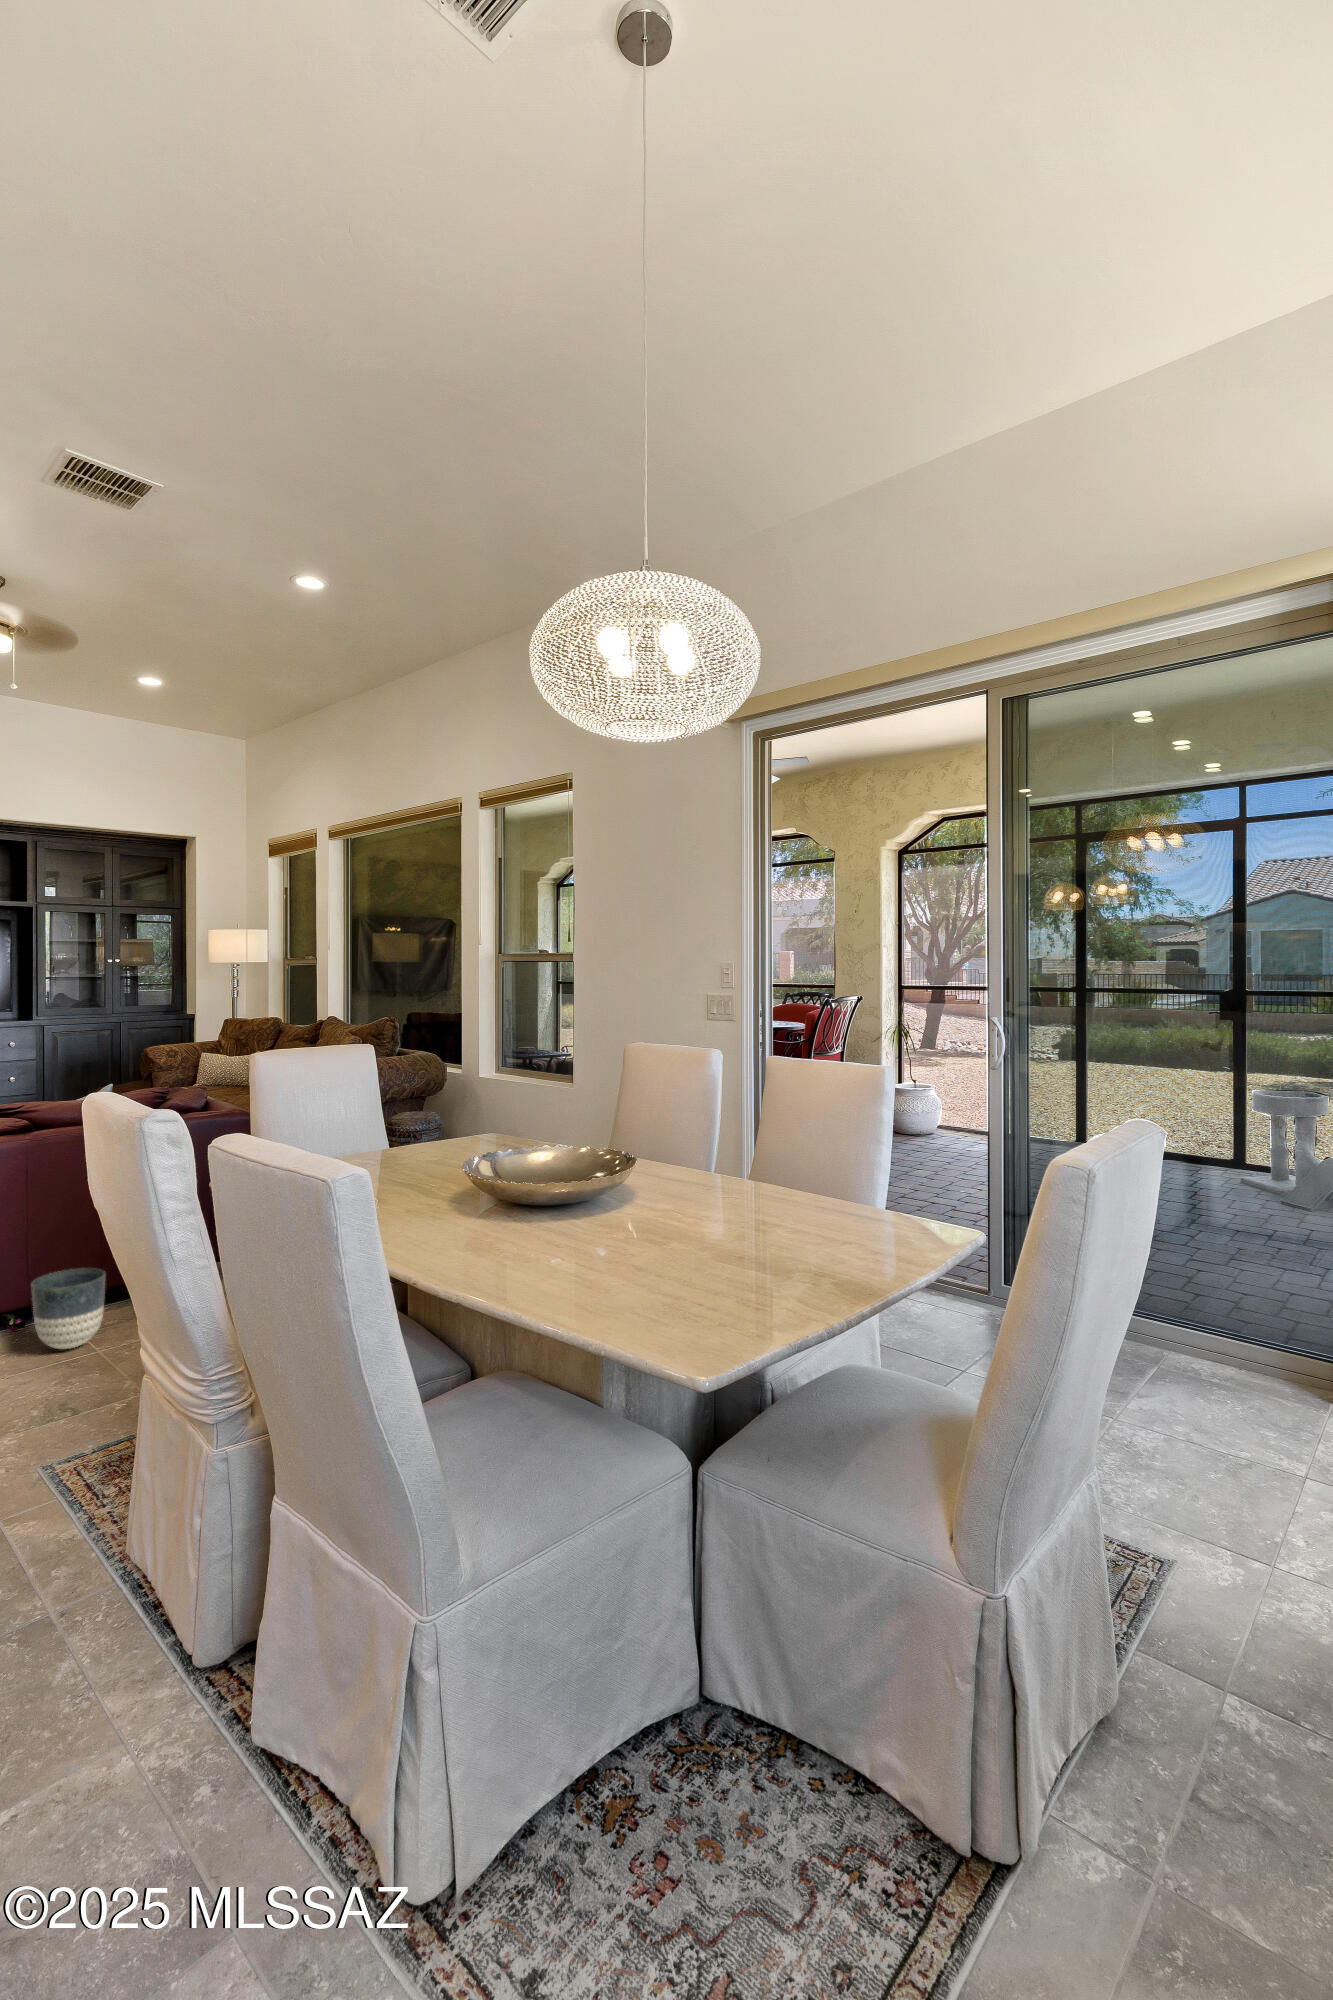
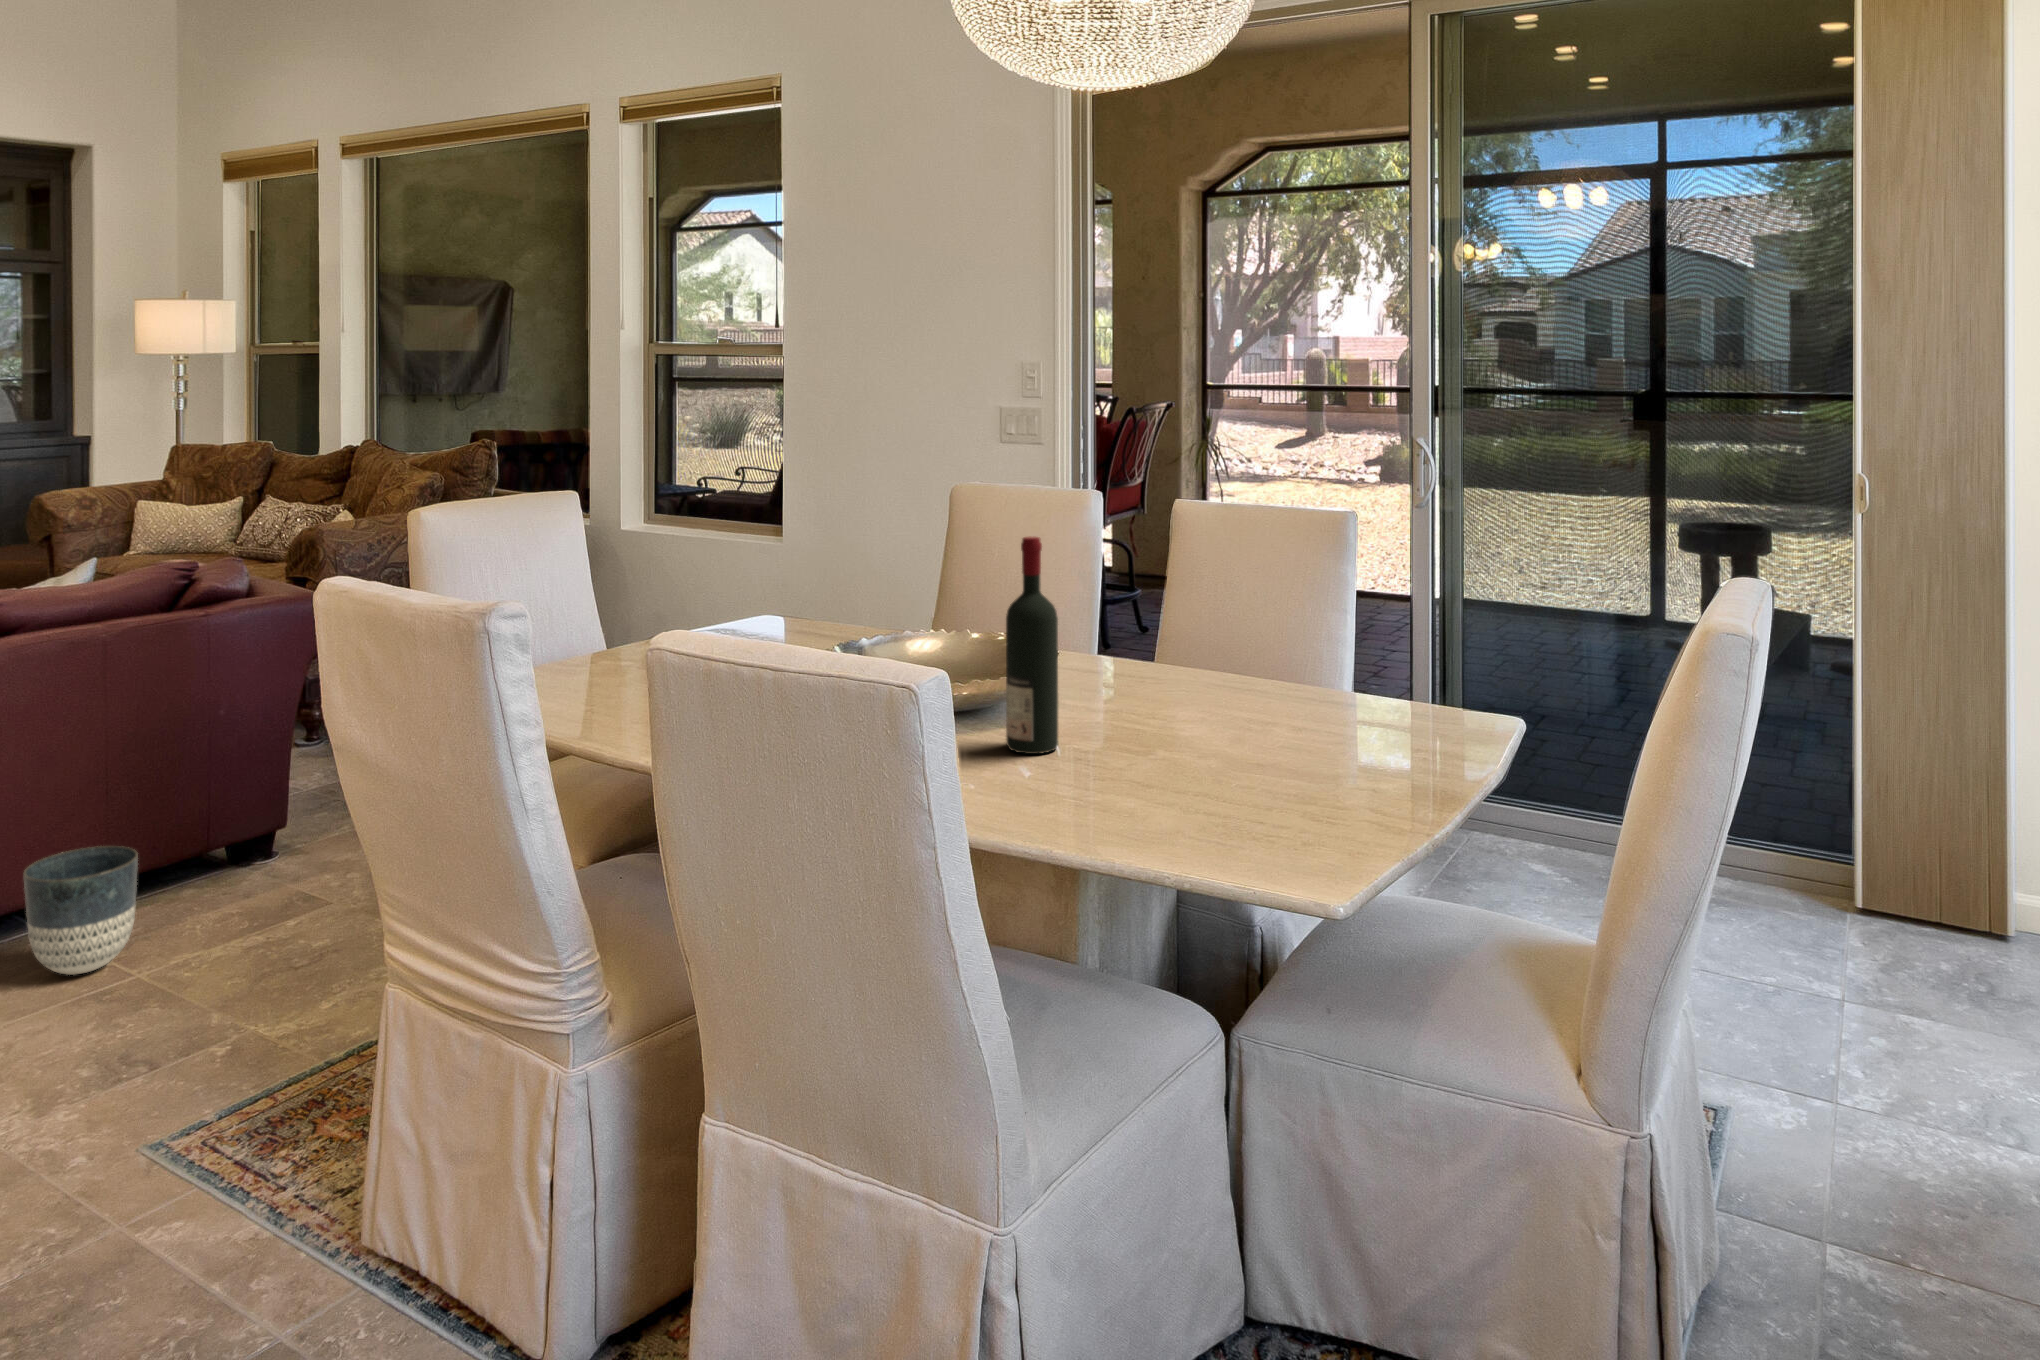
wine bottle: none [573,1080,612,1243] -> present [1006,537,1058,754]

